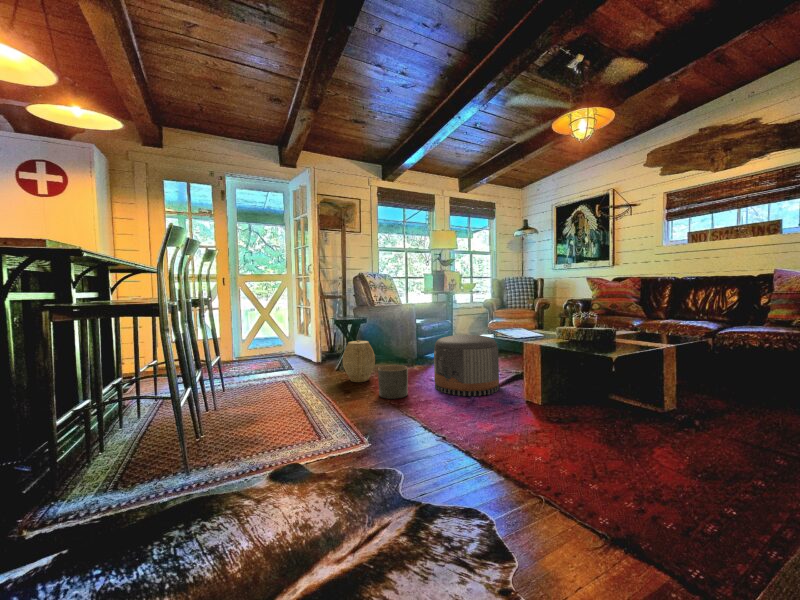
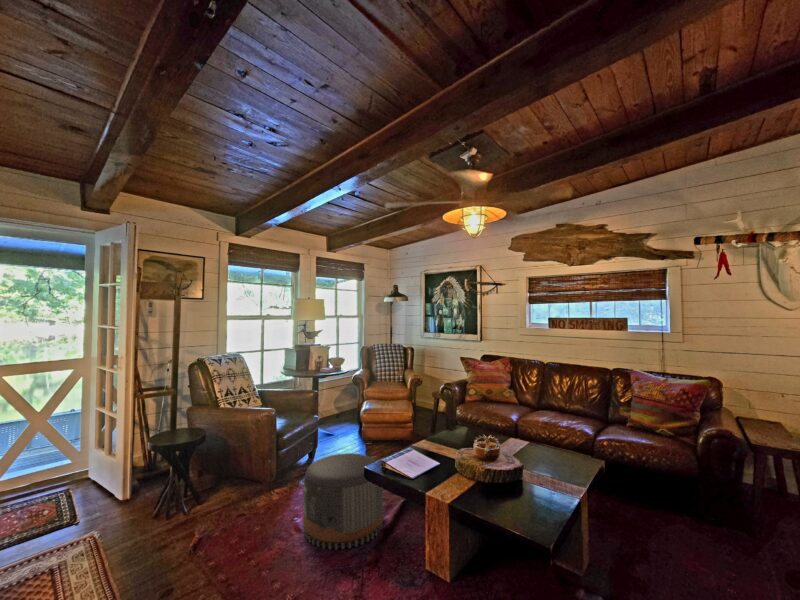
woven basket: present [343,340,375,382] -> none [166,474,219,543]
planter: present [378,365,408,399] -> none [223,517,268,580]

